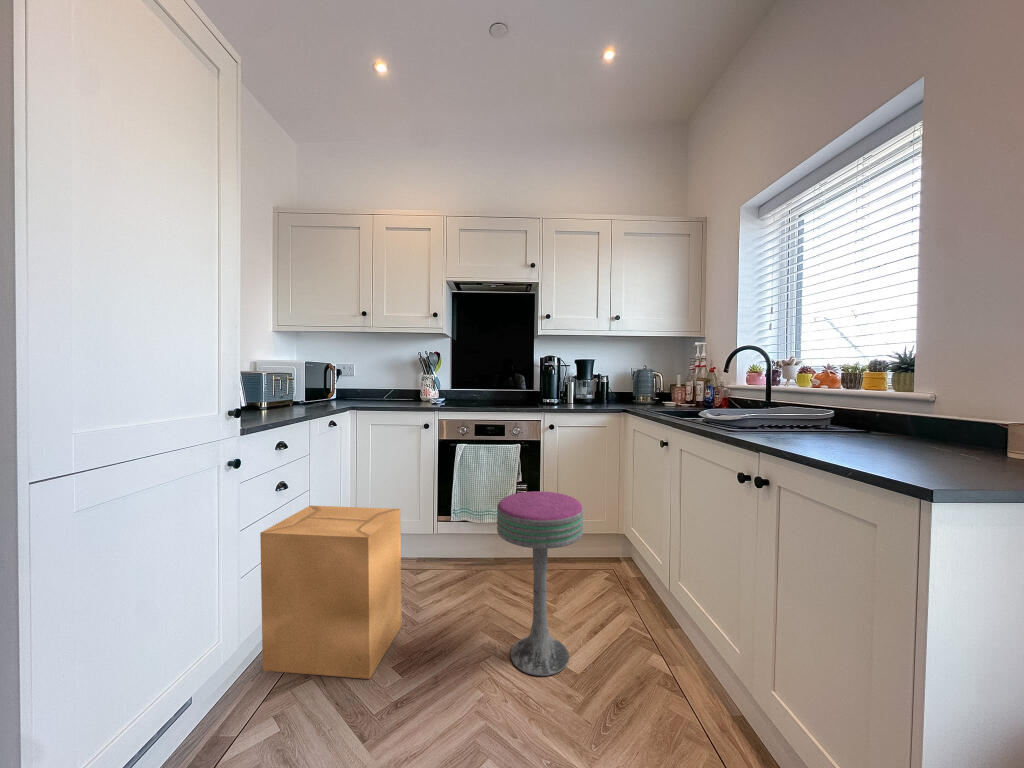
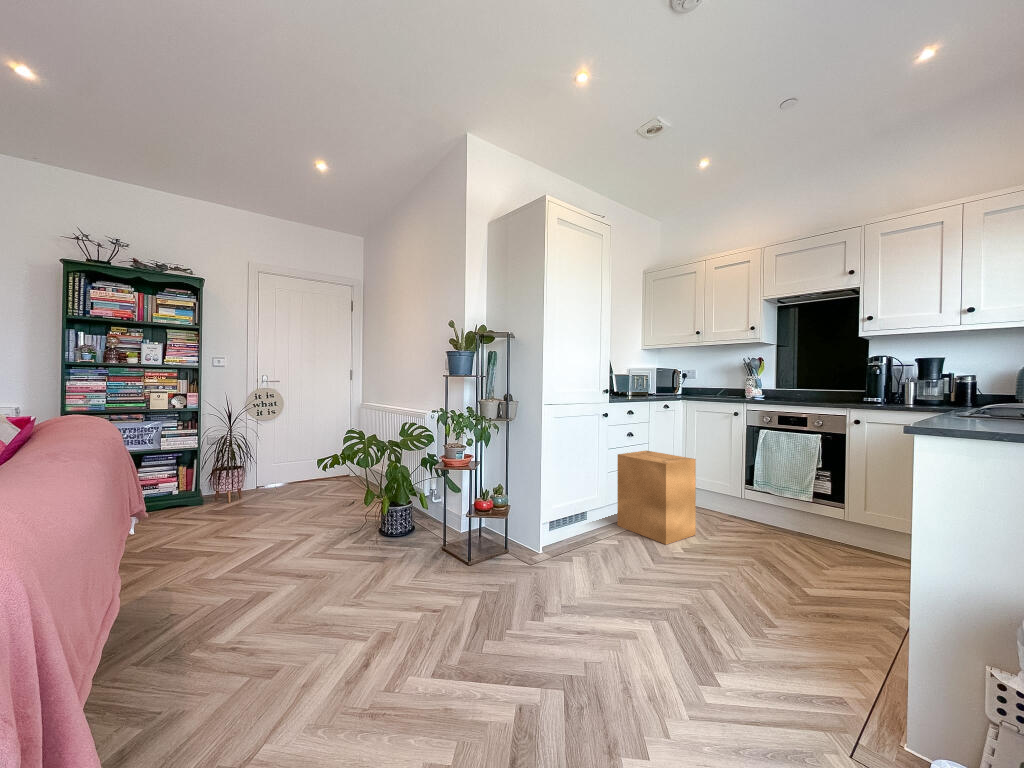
bar stool: present [497,491,583,676] -> none [749,458,823,585]

